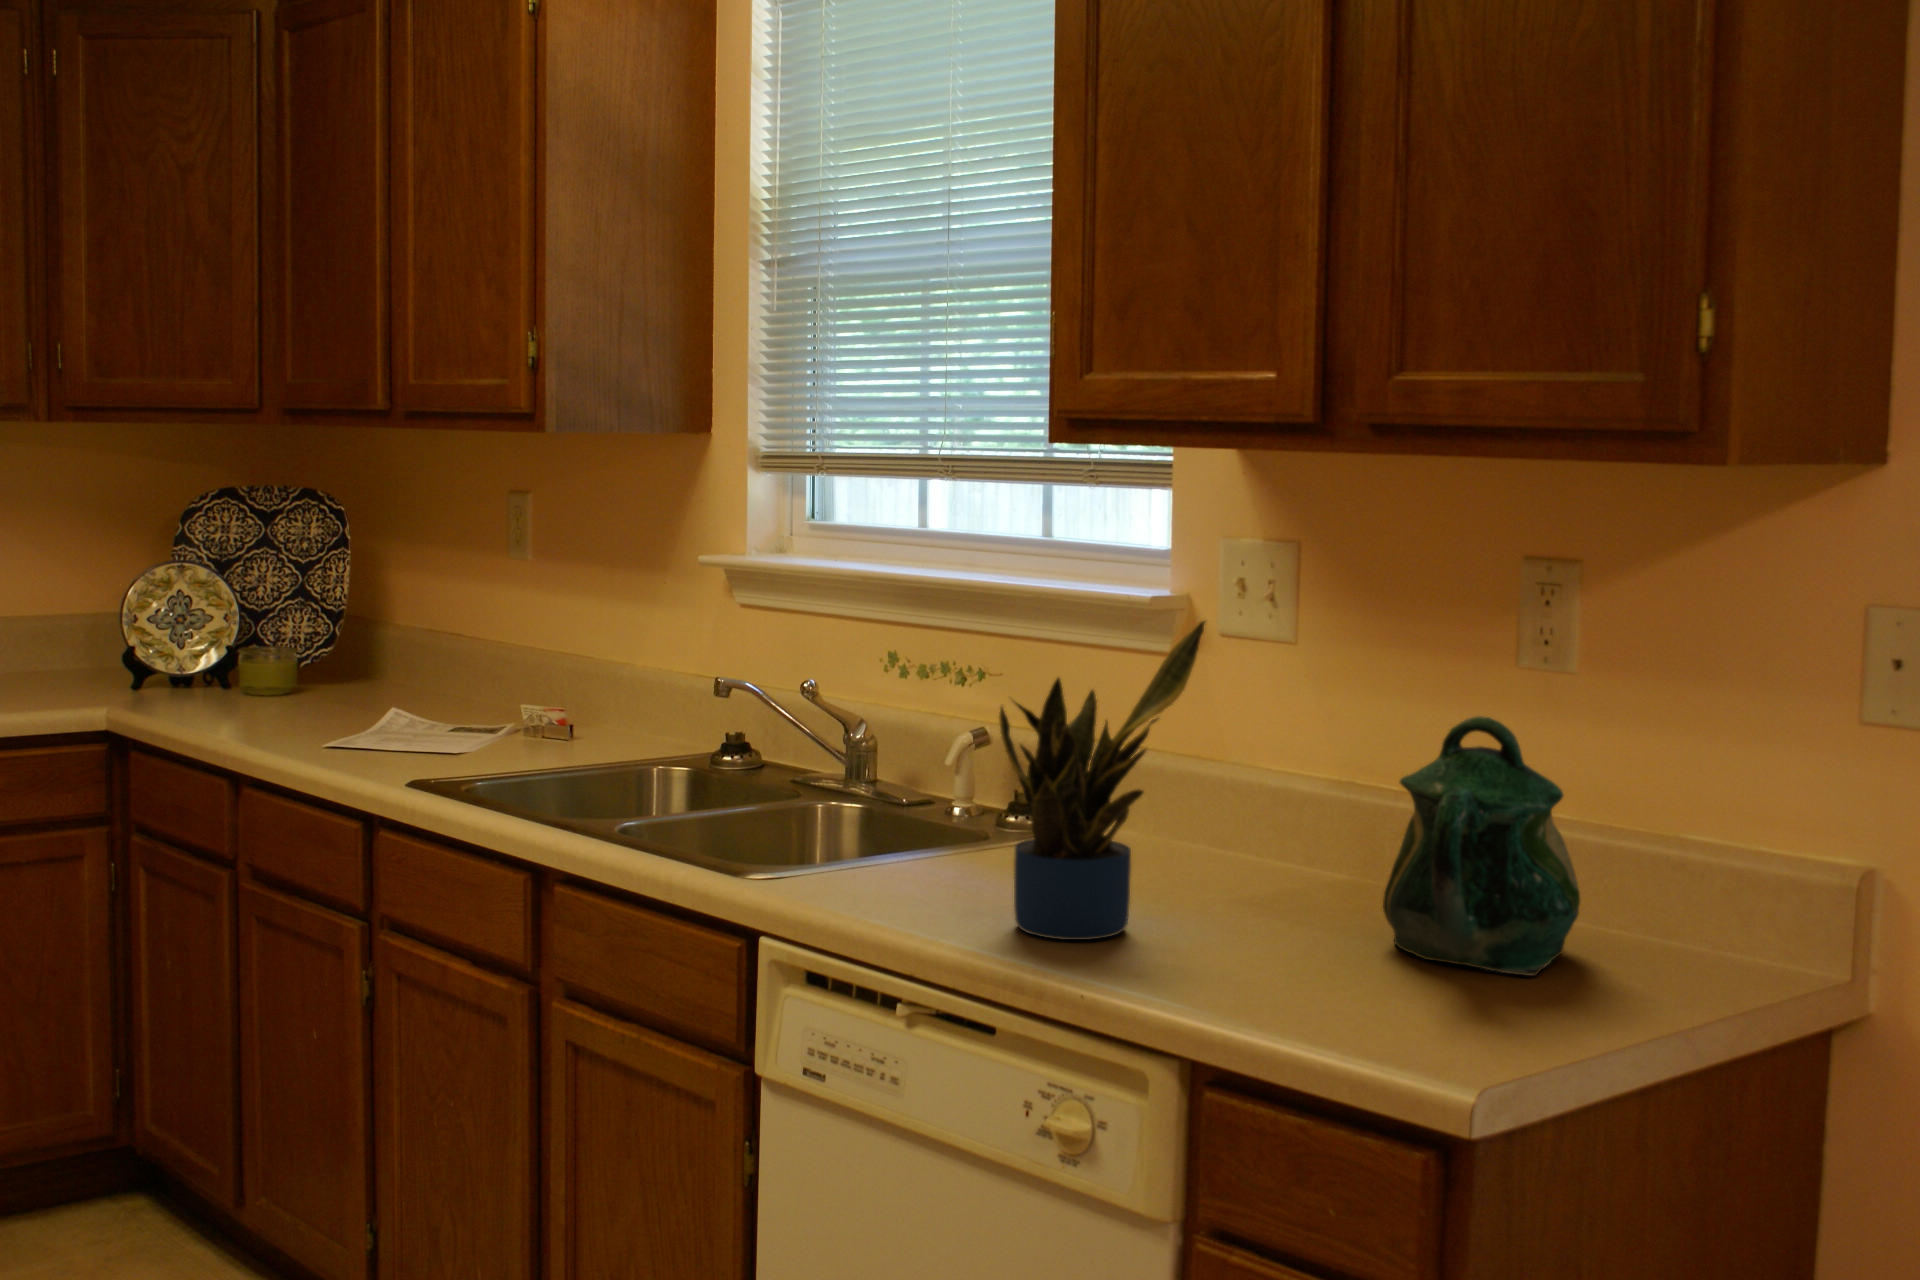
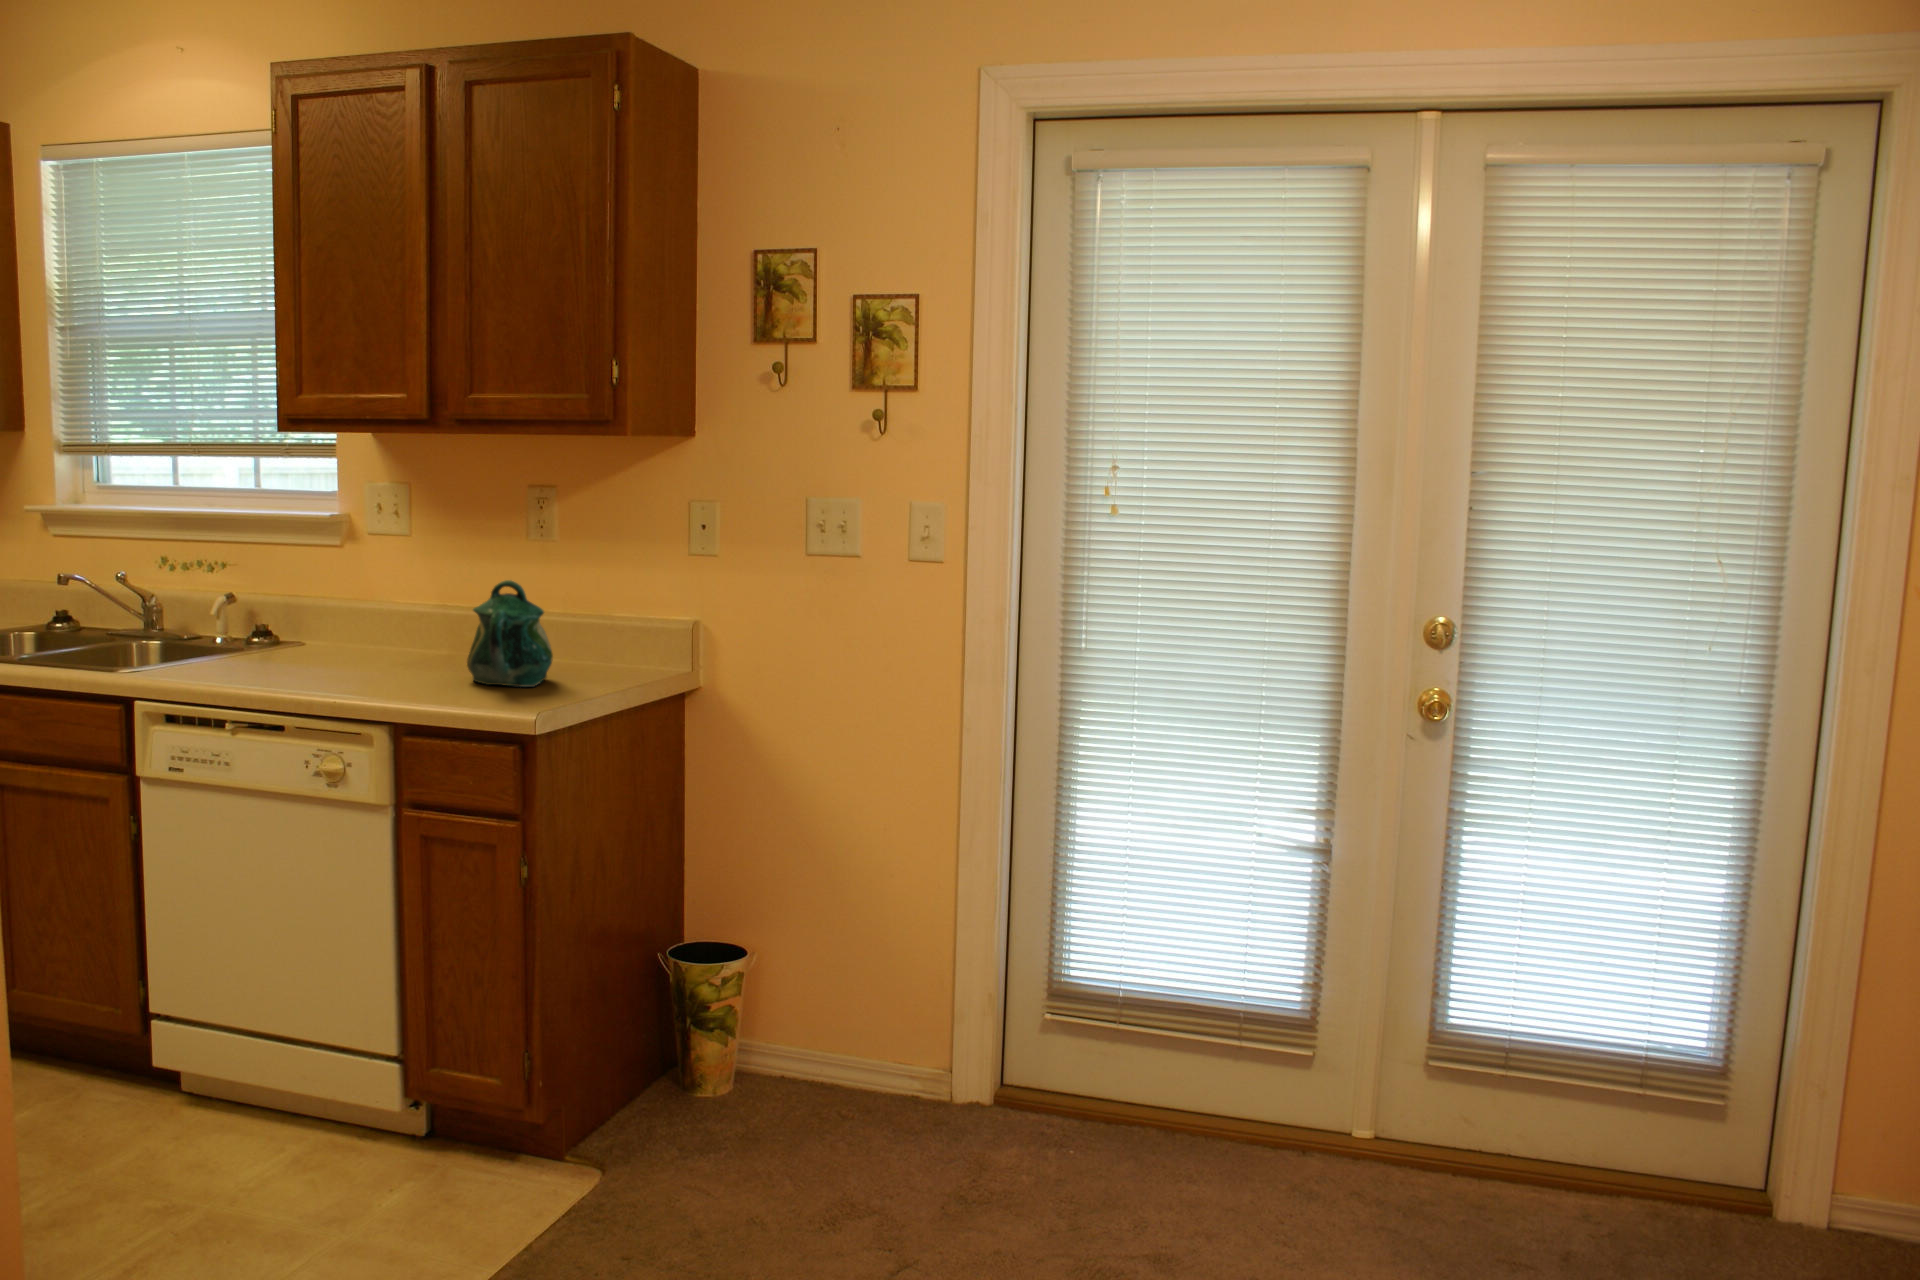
potted plant: present [999,621,1205,940] -> none [274,540,378,688]

